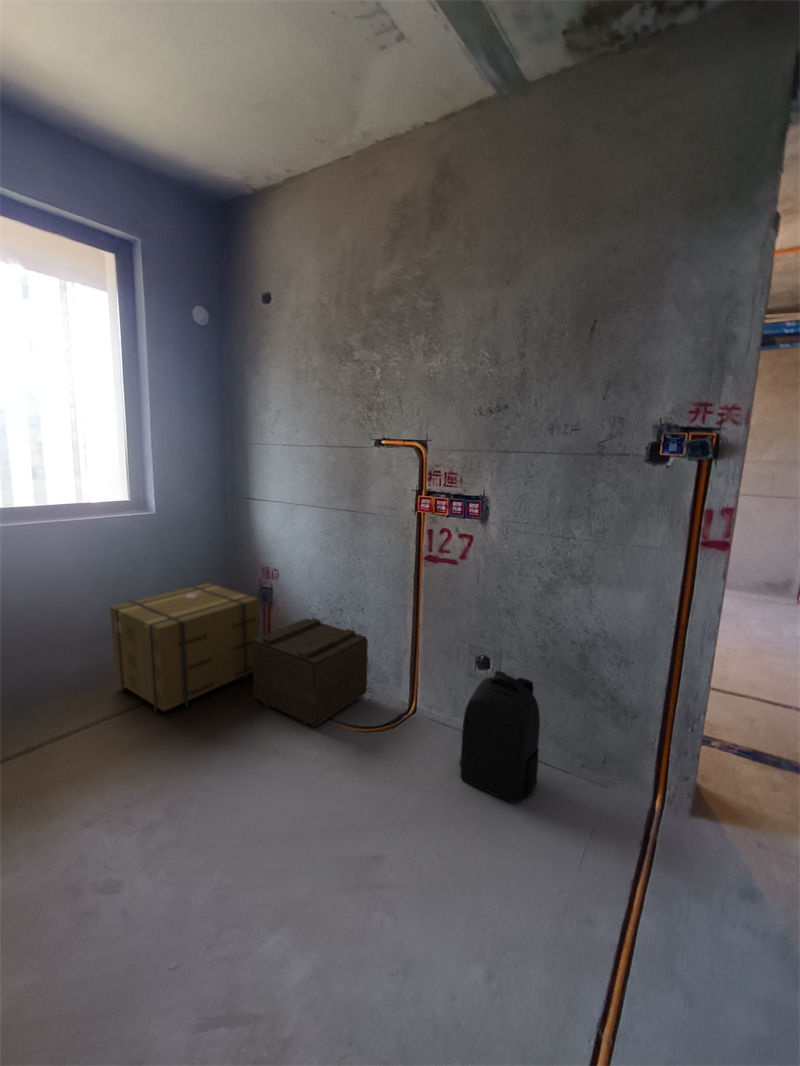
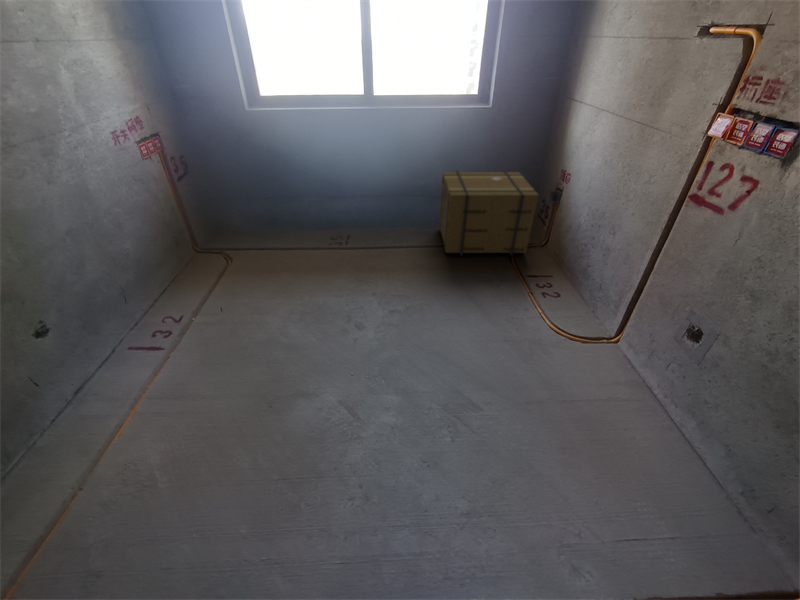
wooden crate: present [252,619,368,726] -> none [503,225,605,309]
backpack: present [460,671,540,803] -> none [595,346,719,466]

